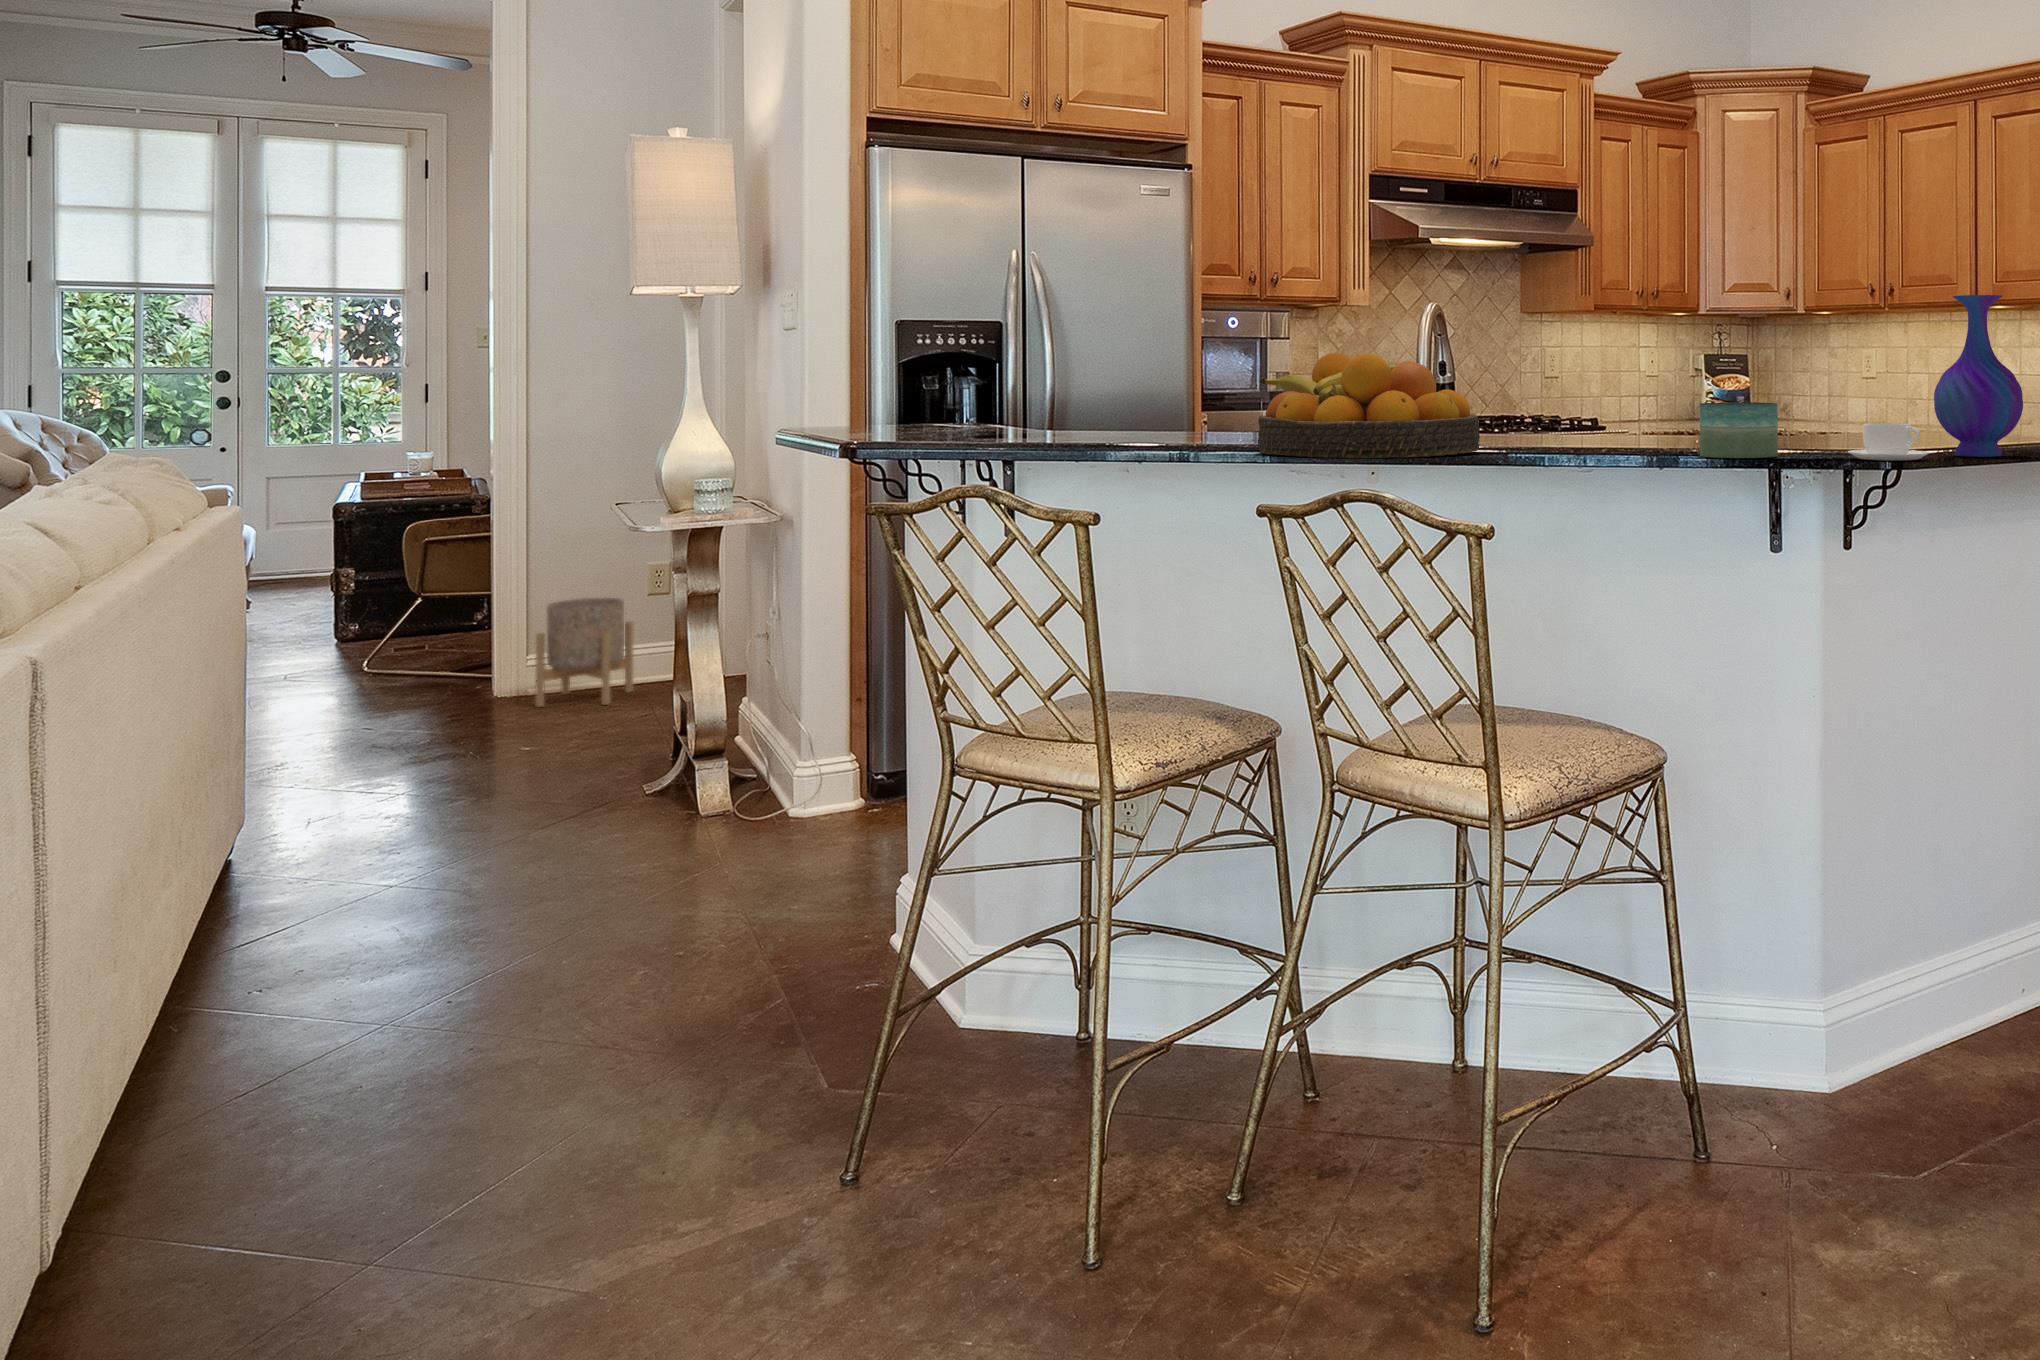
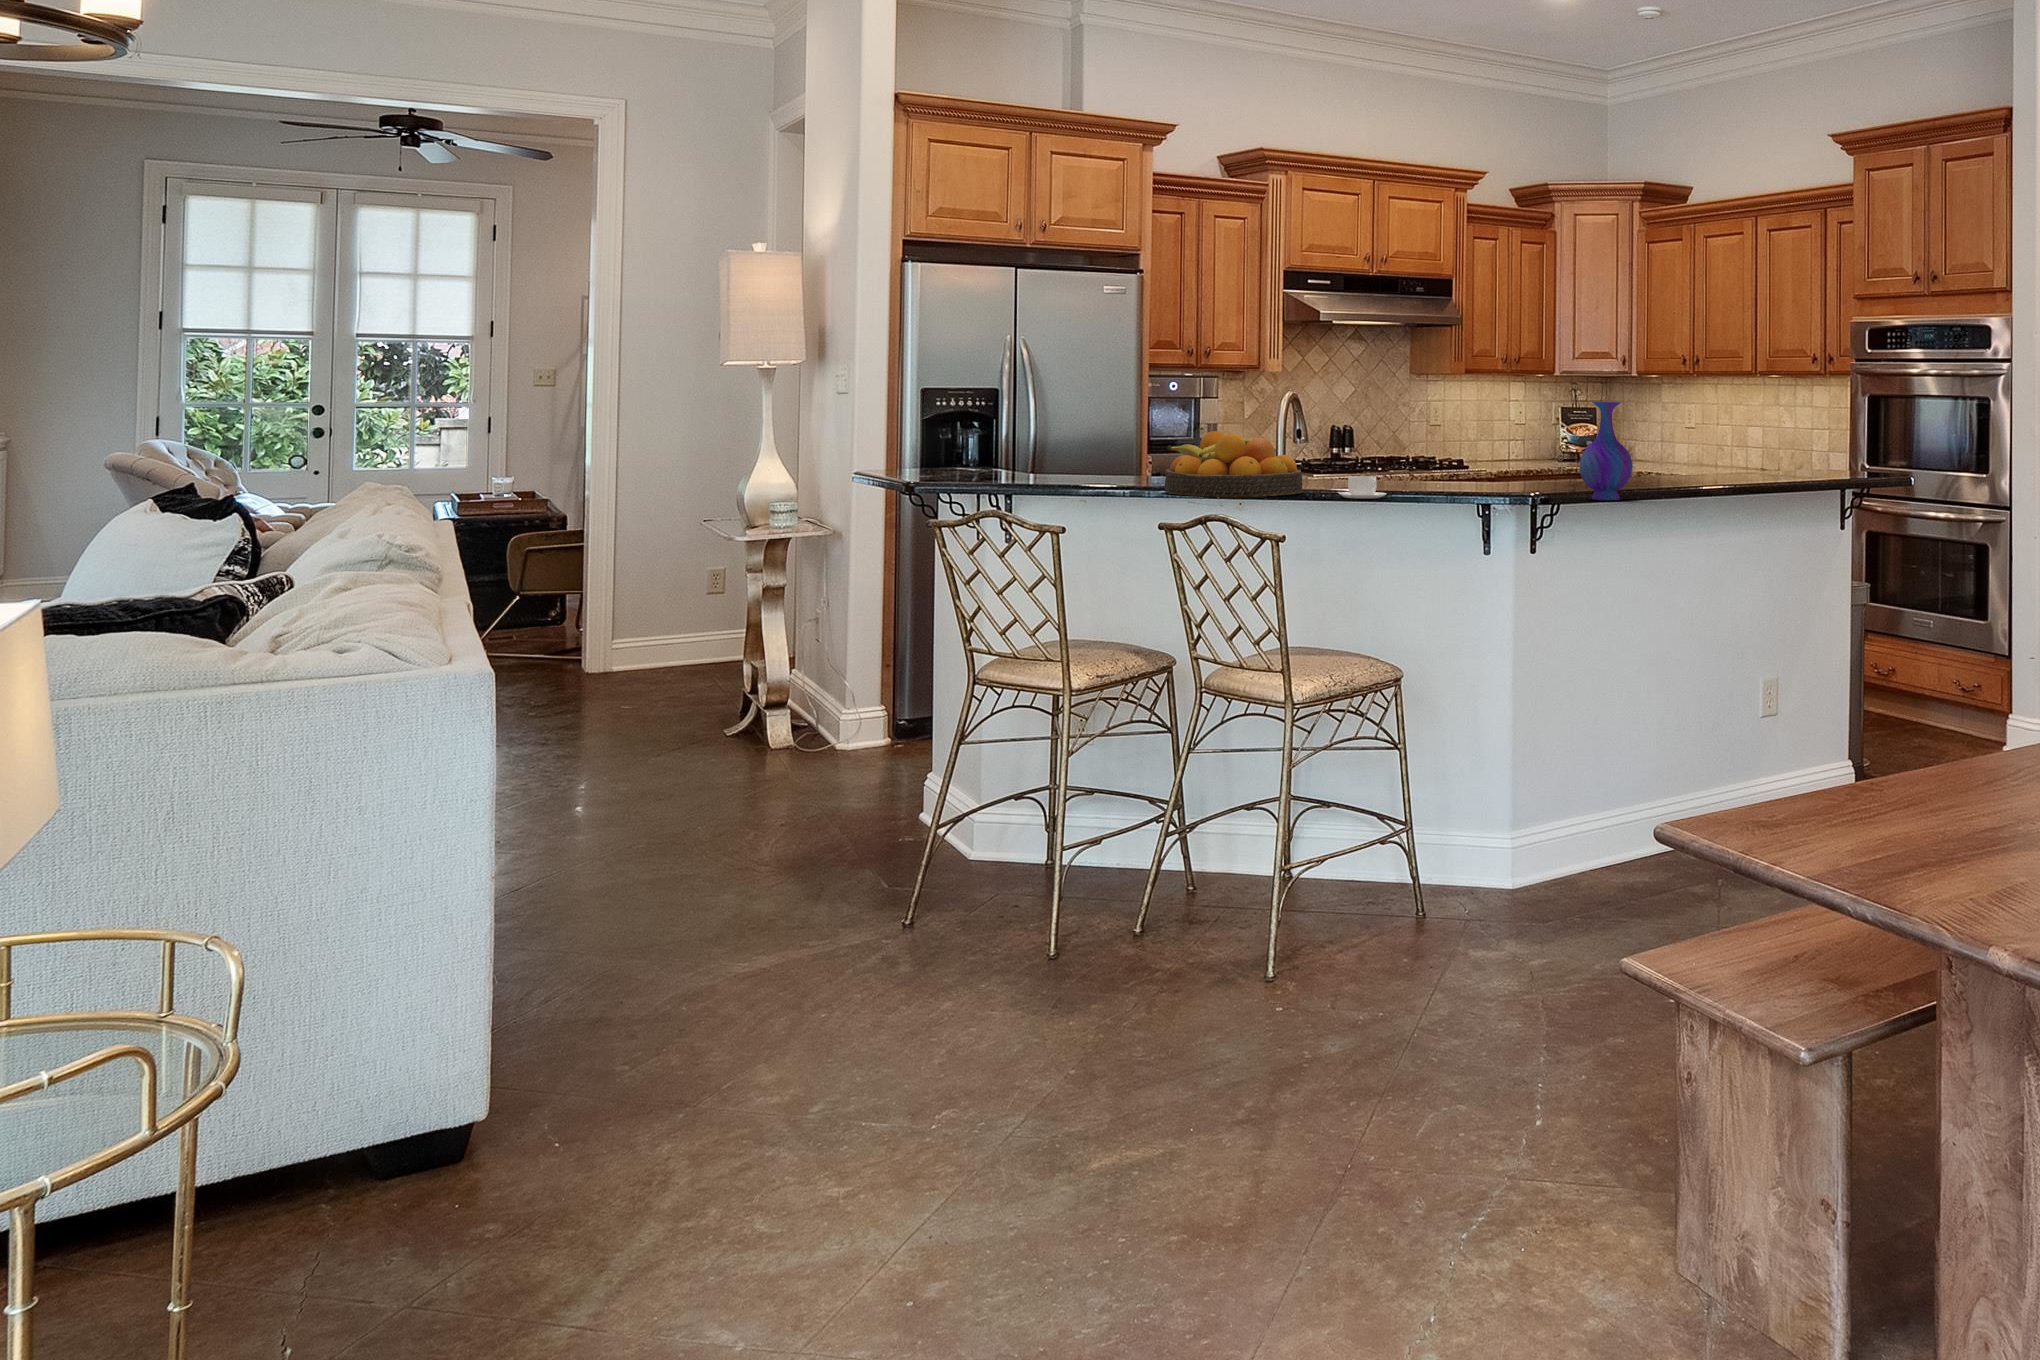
candle: present [1700,402,1778,458] -> none [1433,465,1480,500]
coffee cup: present [1848,423,1929,460] -> present [1339,476,1386,499]
planter: present [535,598,634,707] -> none [627,594,700,678]

